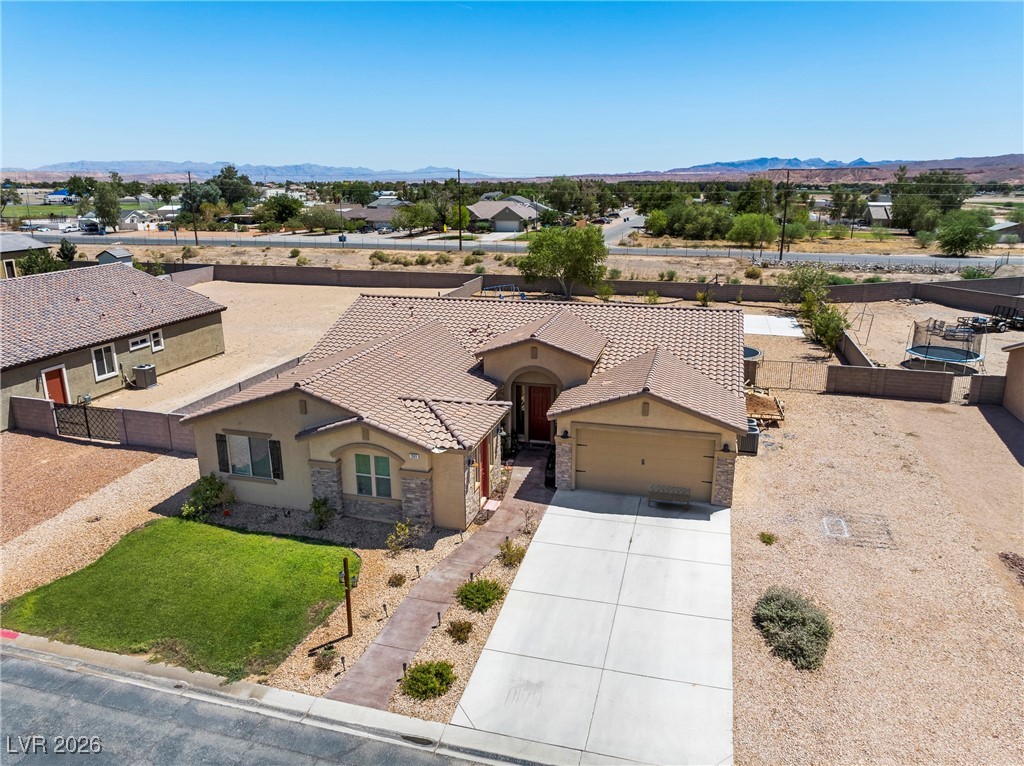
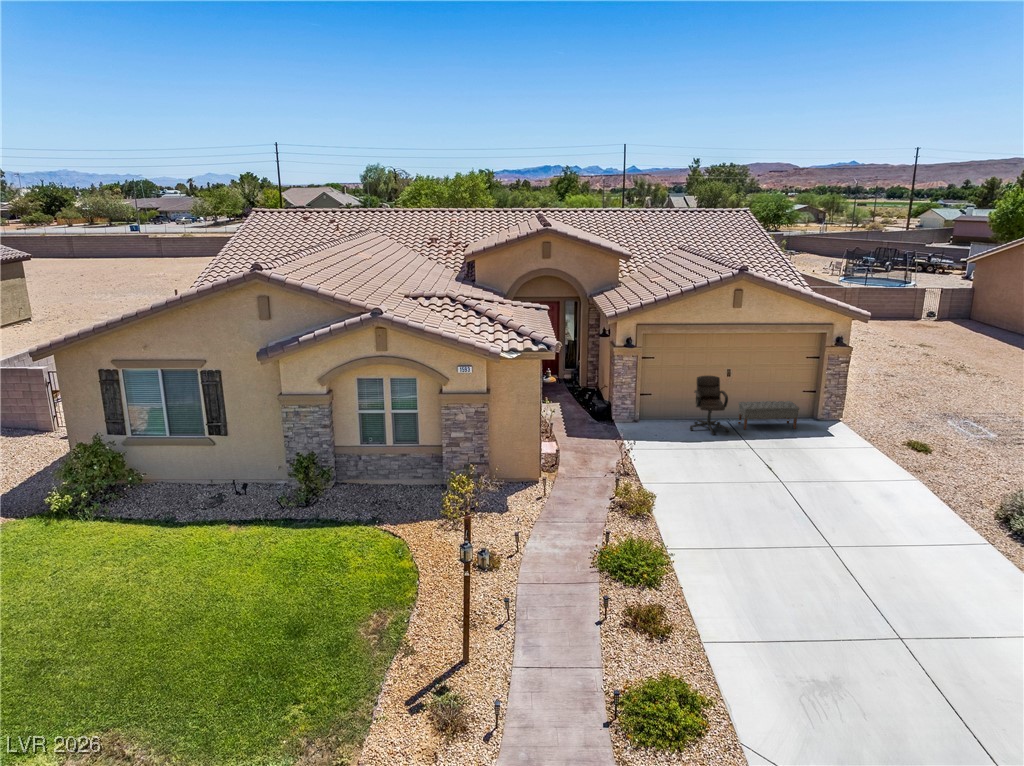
chair: none [607,462,635,508] -> present [690,375,729,435]
potted tree: present [212,485,237,516] -> none [103,451,147,505]

